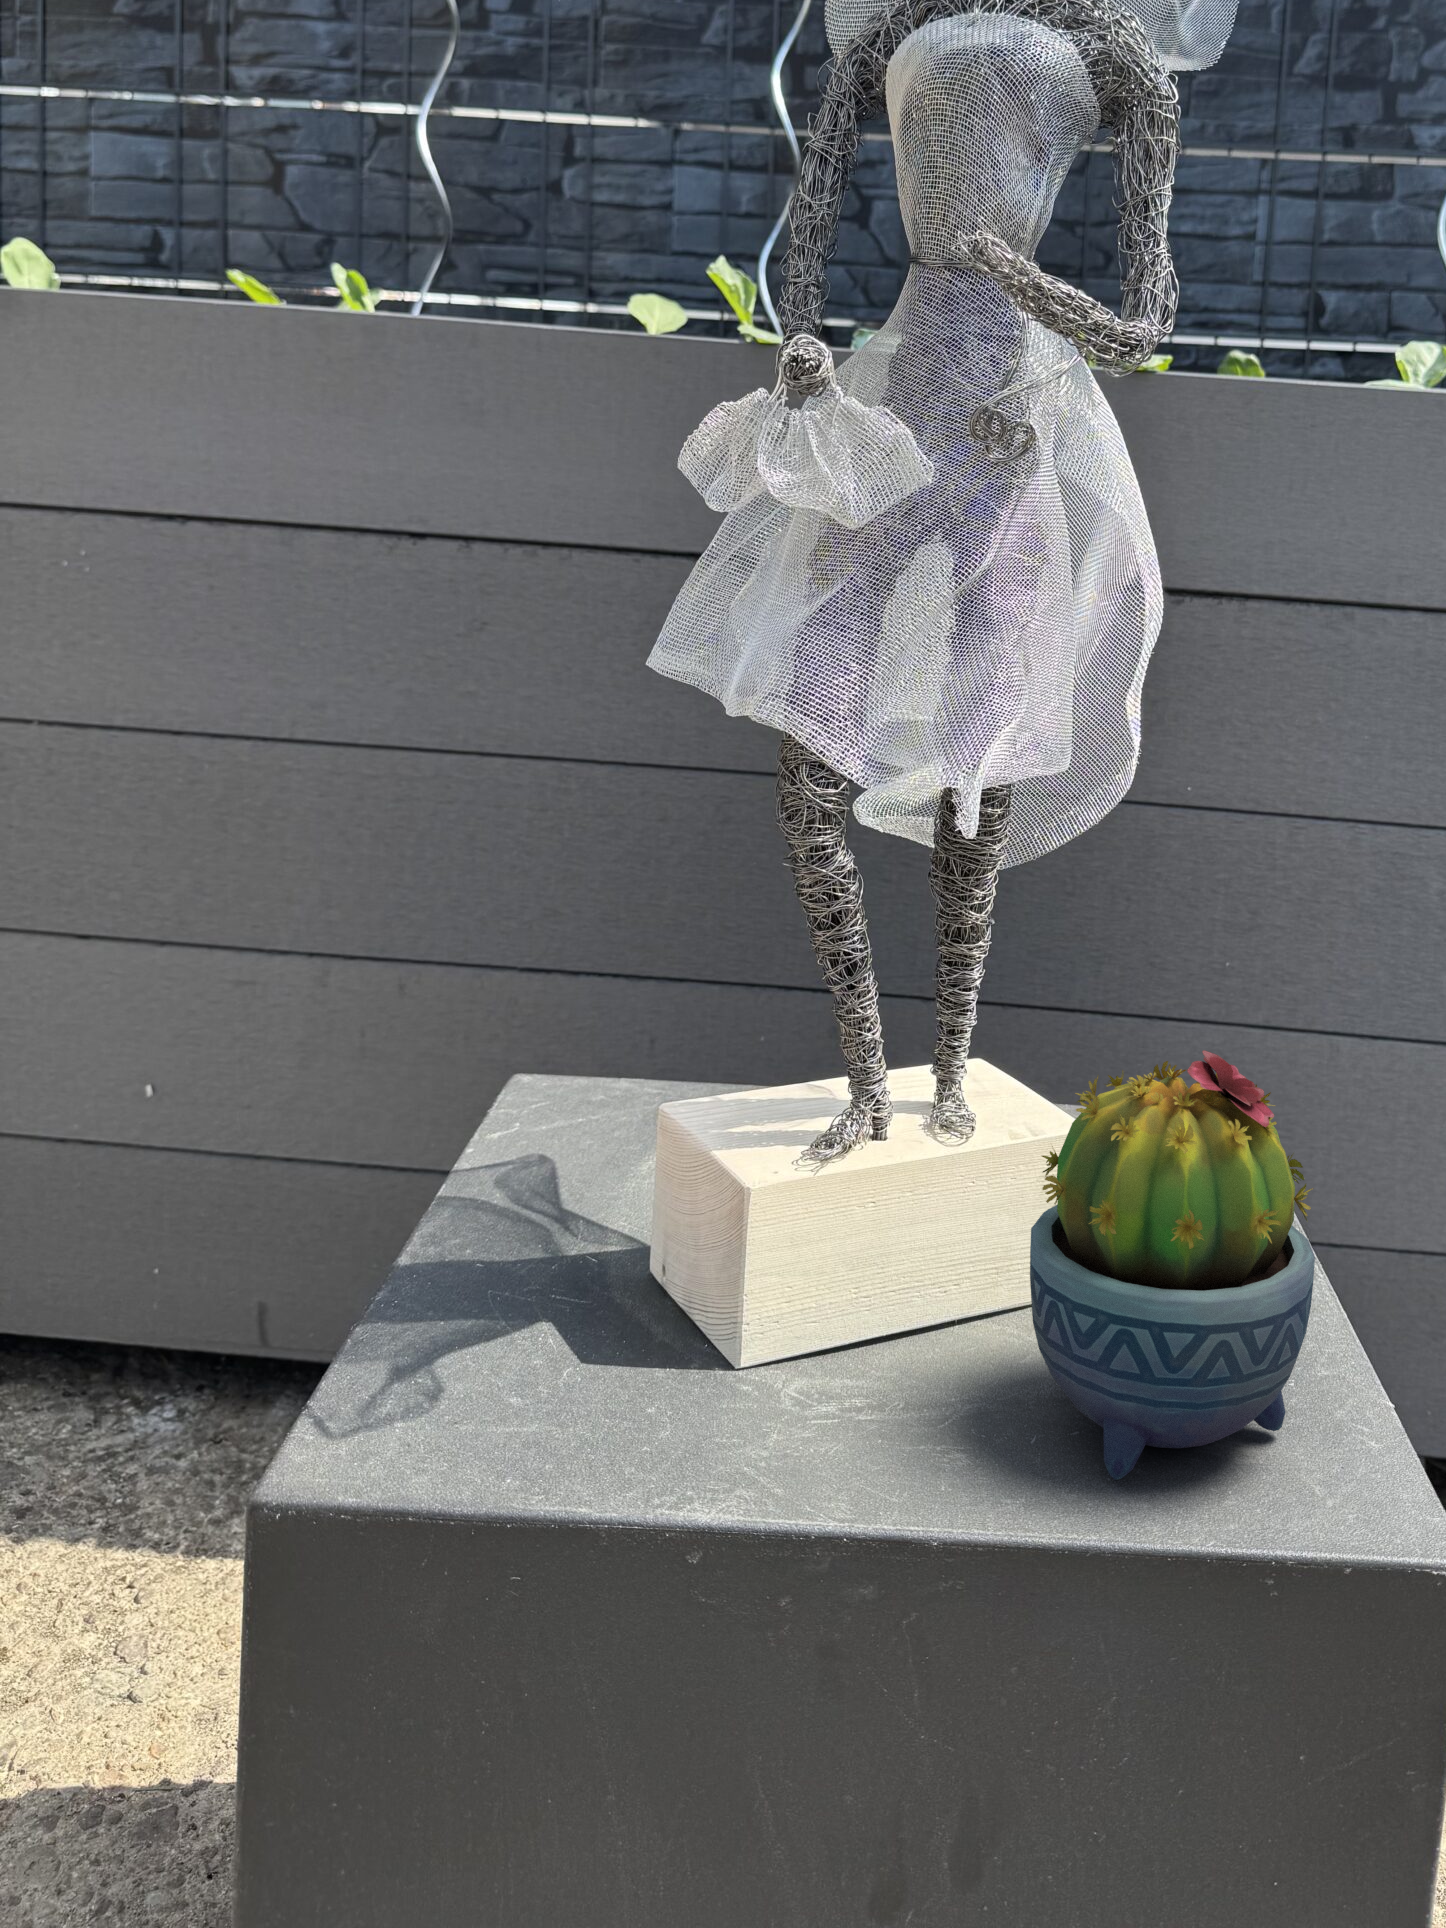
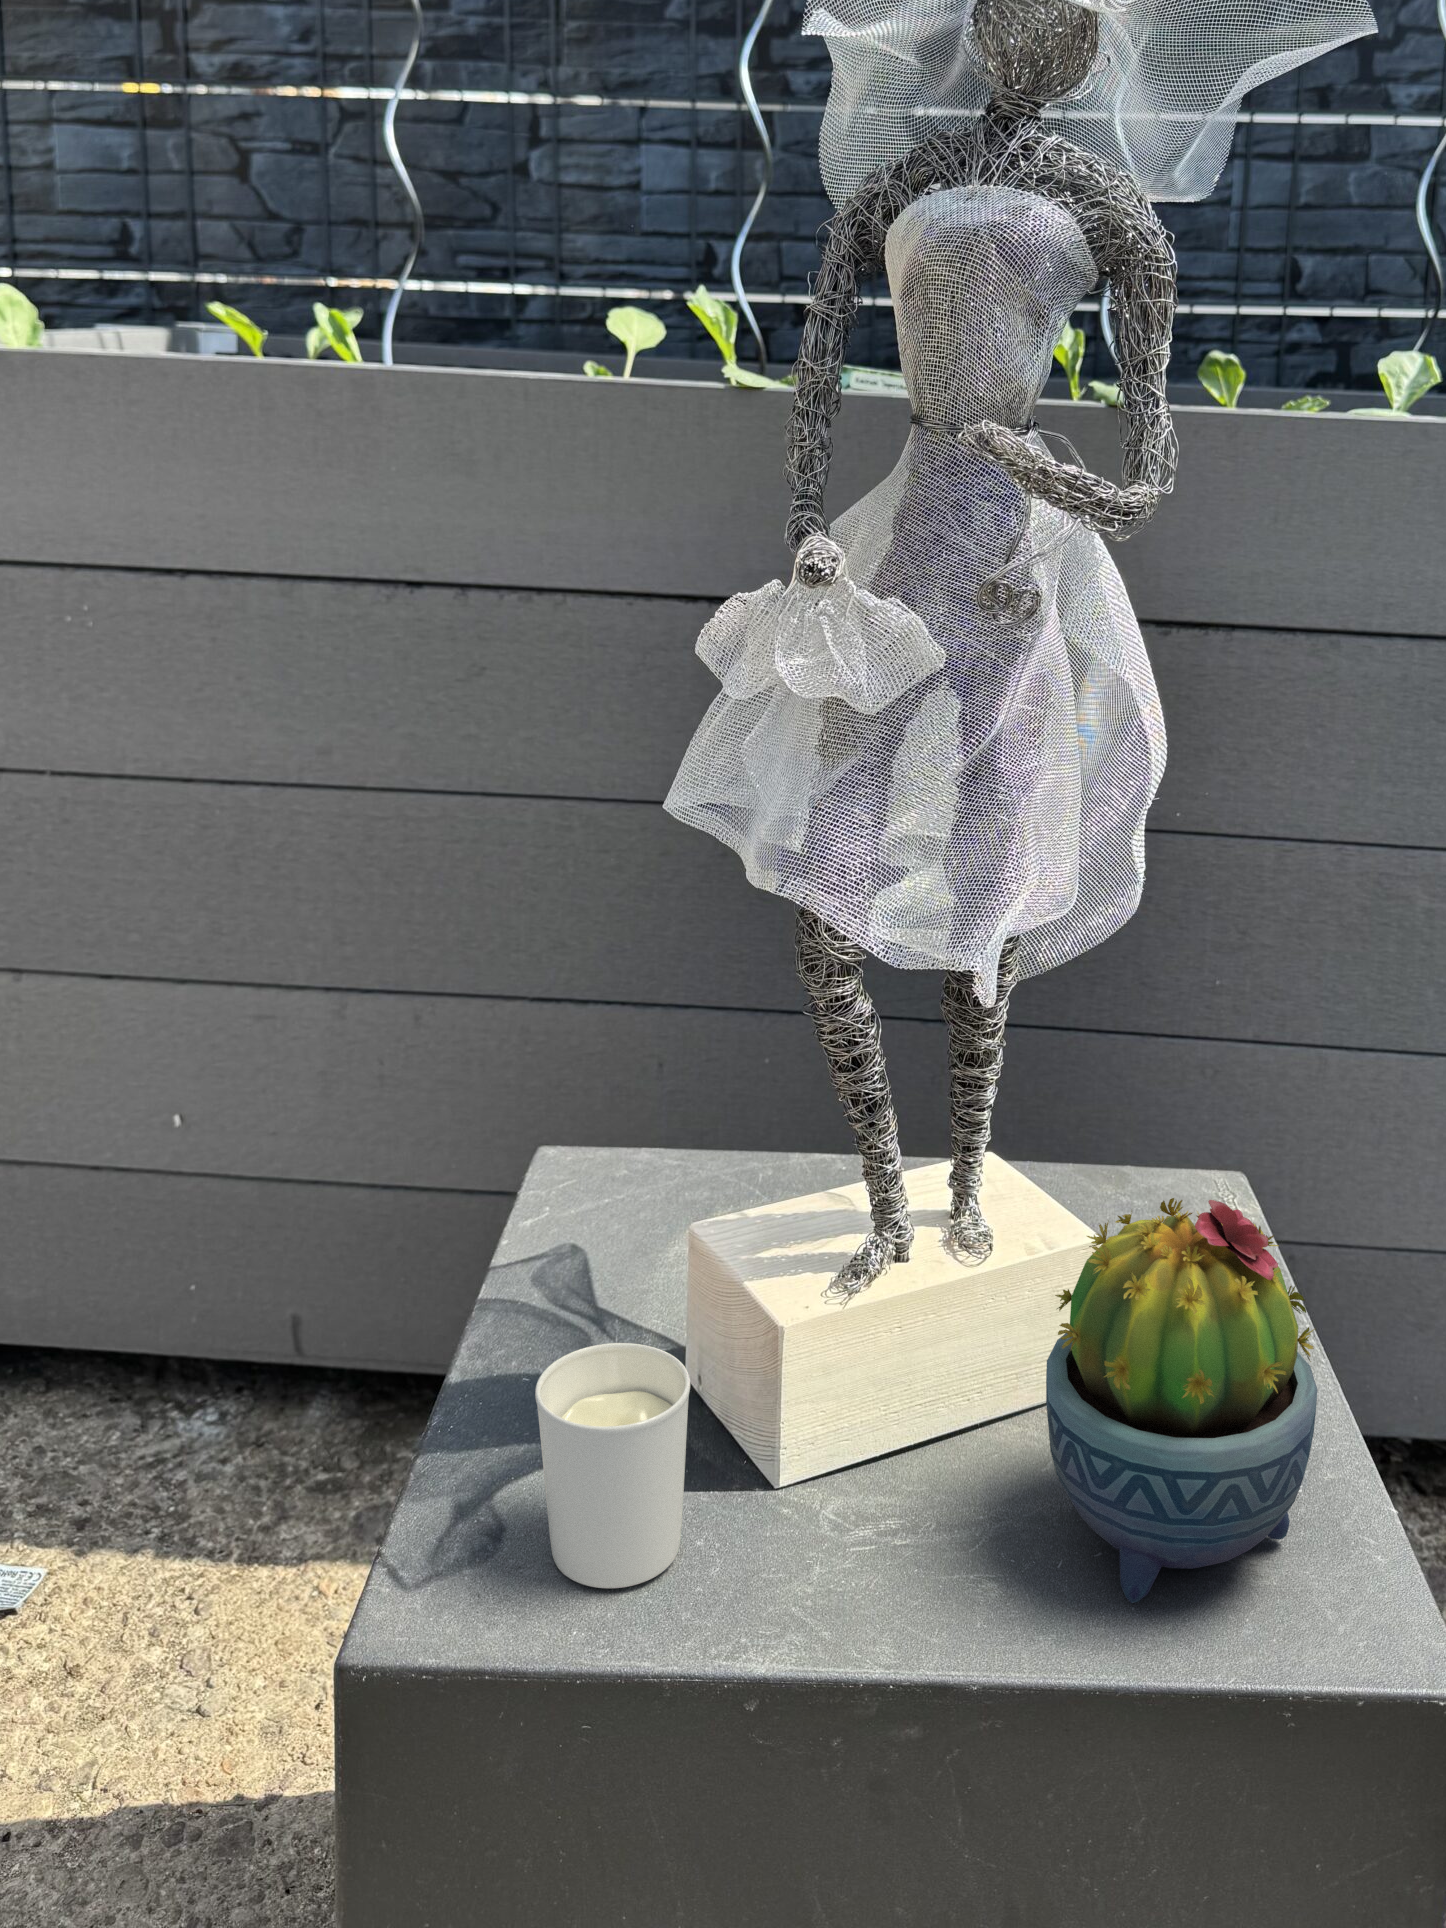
candle holder: none [489,1200,653,1450] -> present [535,1343,690,1588]

